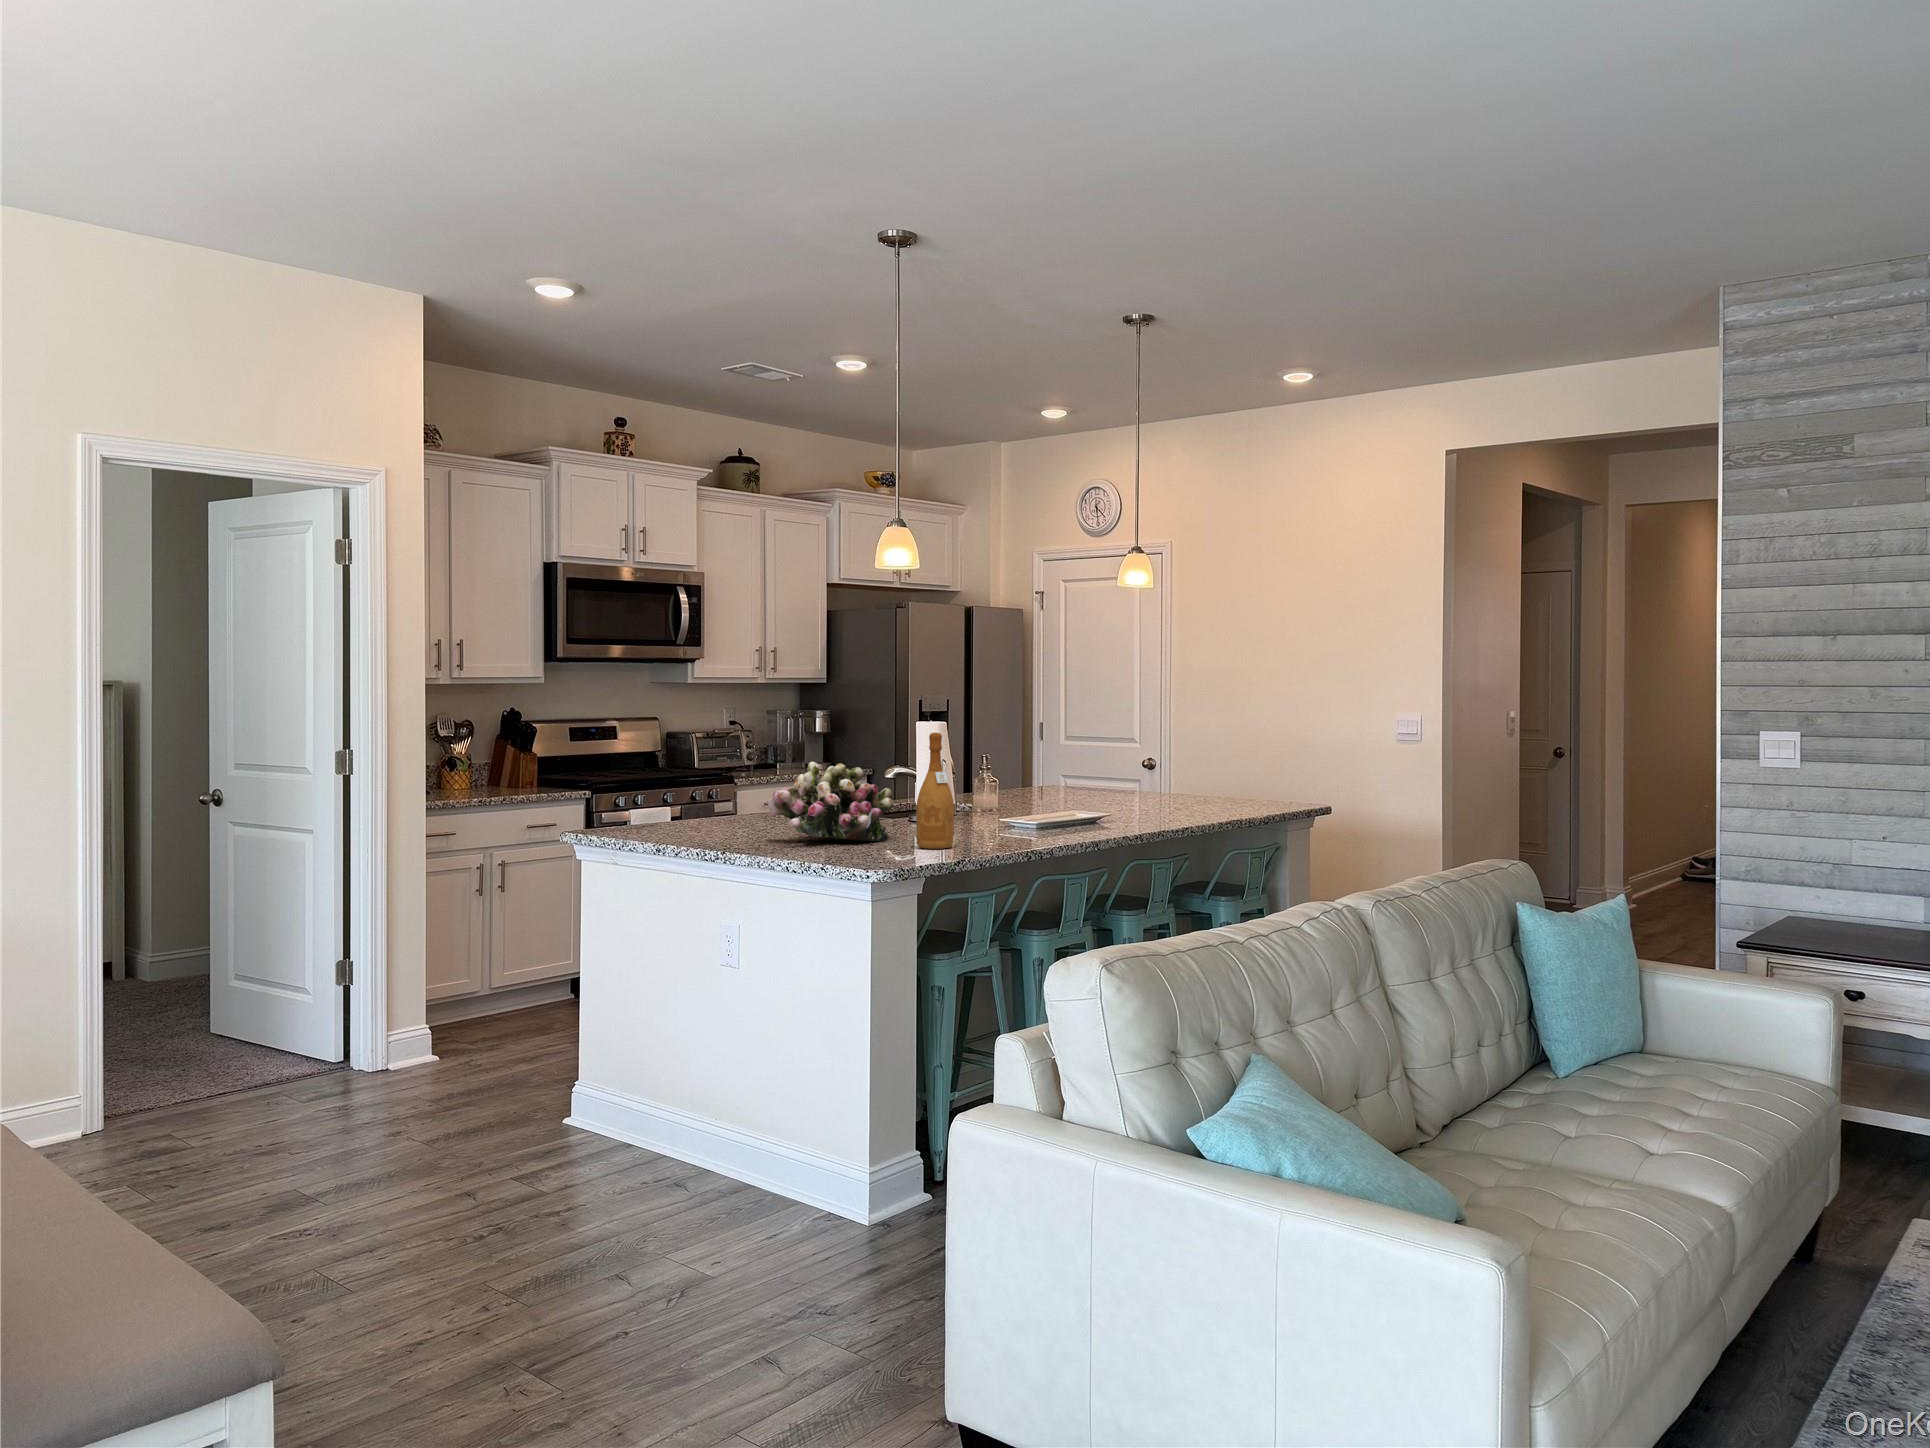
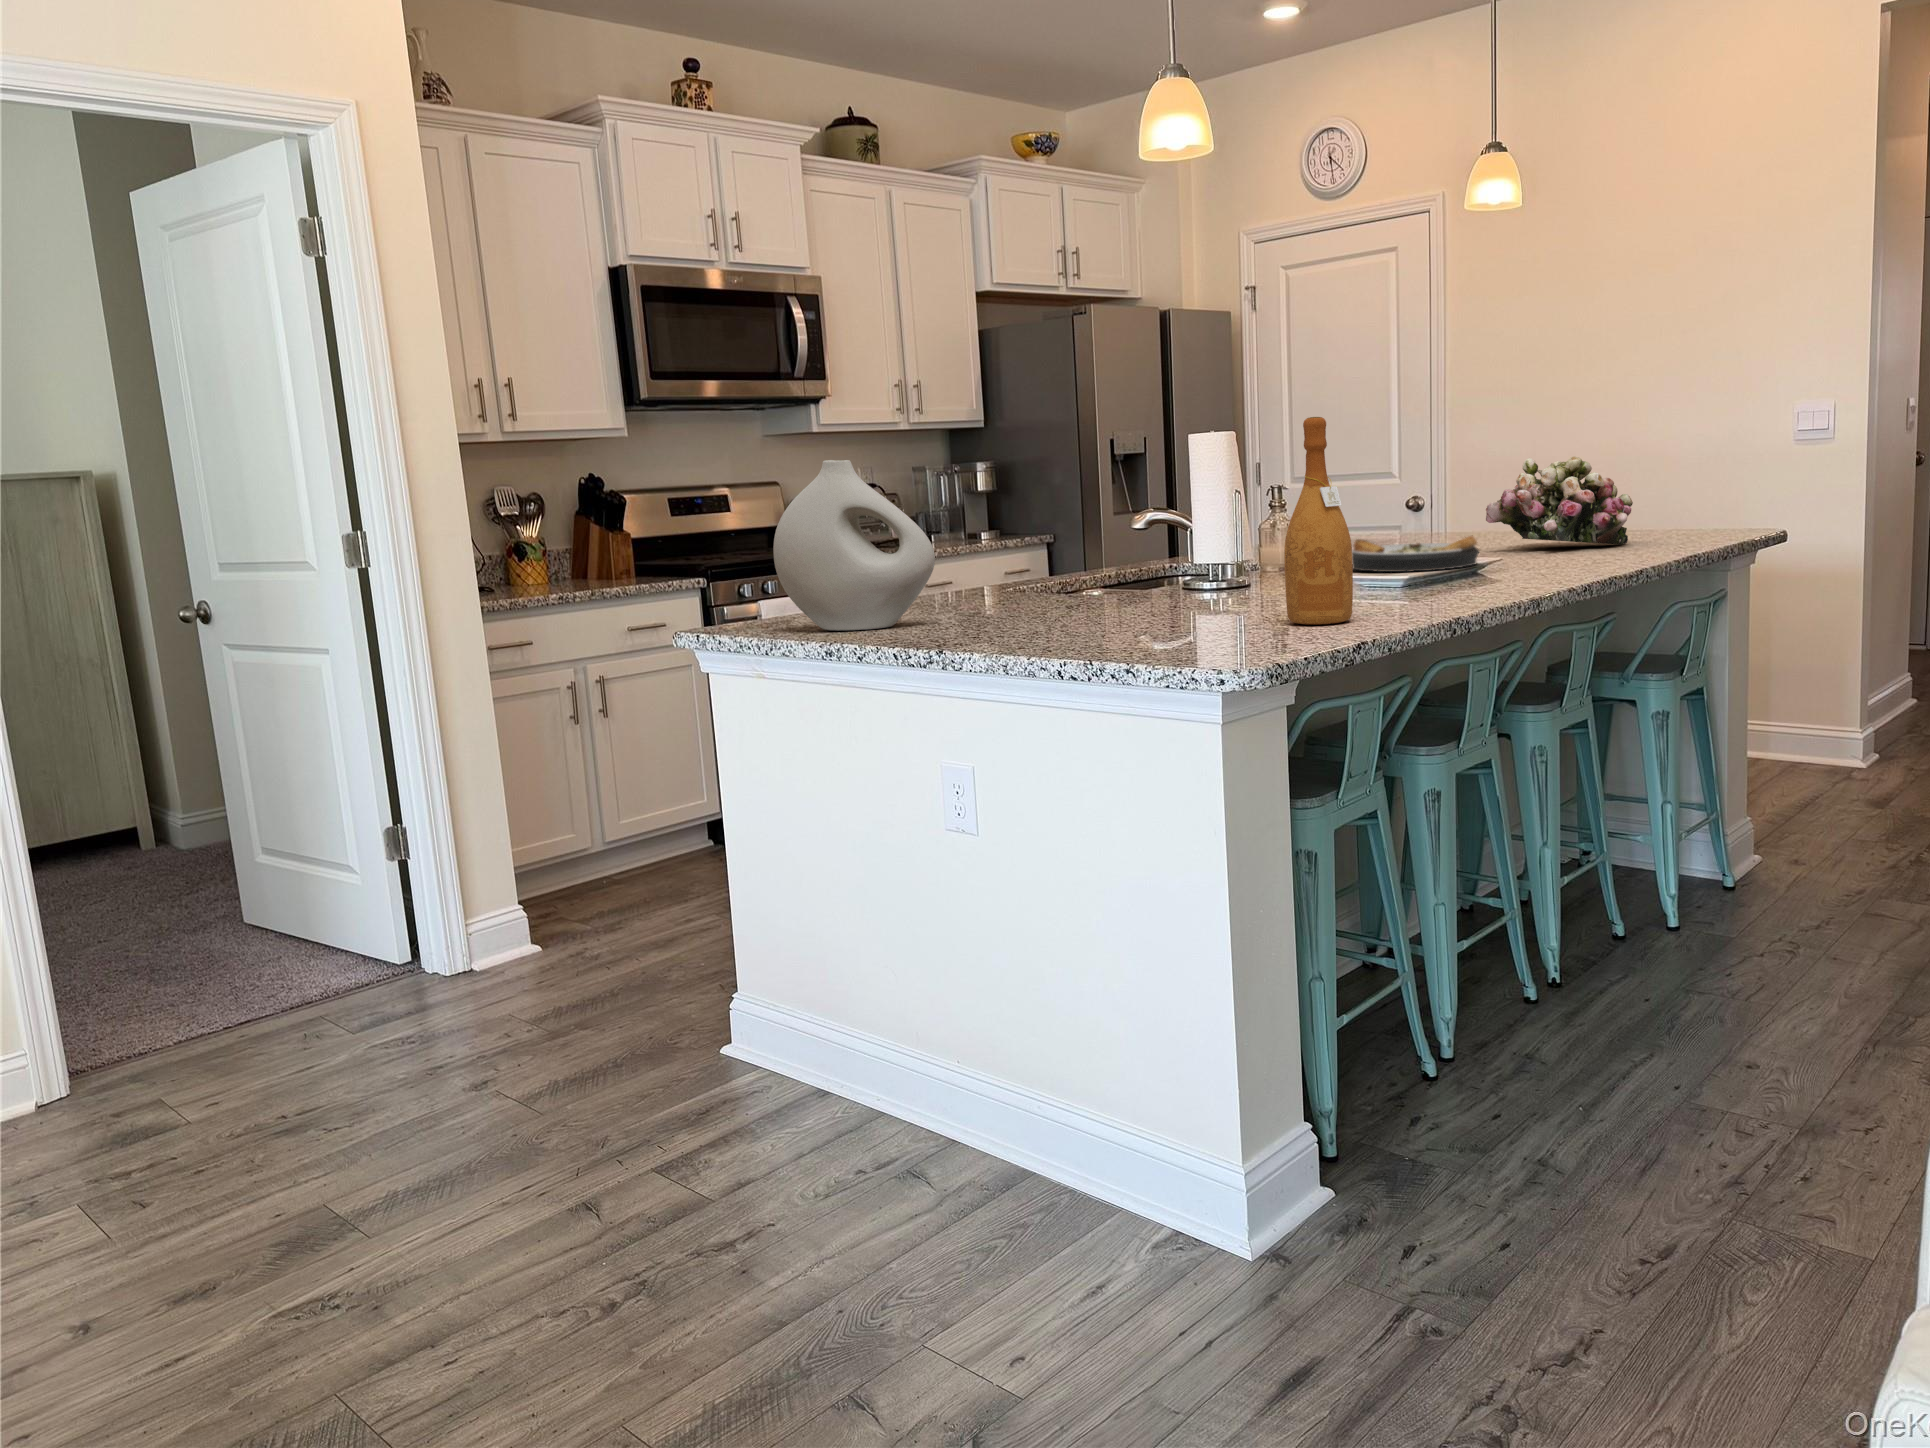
vase: none [629,732,729,837] -> present [773,460,935,631]
flower arrangement: present [767,762,893,841] -> present [1486,457,1633,545]
plate: none [1015,796,1099,819] -> present [1352,535,1479,572]

